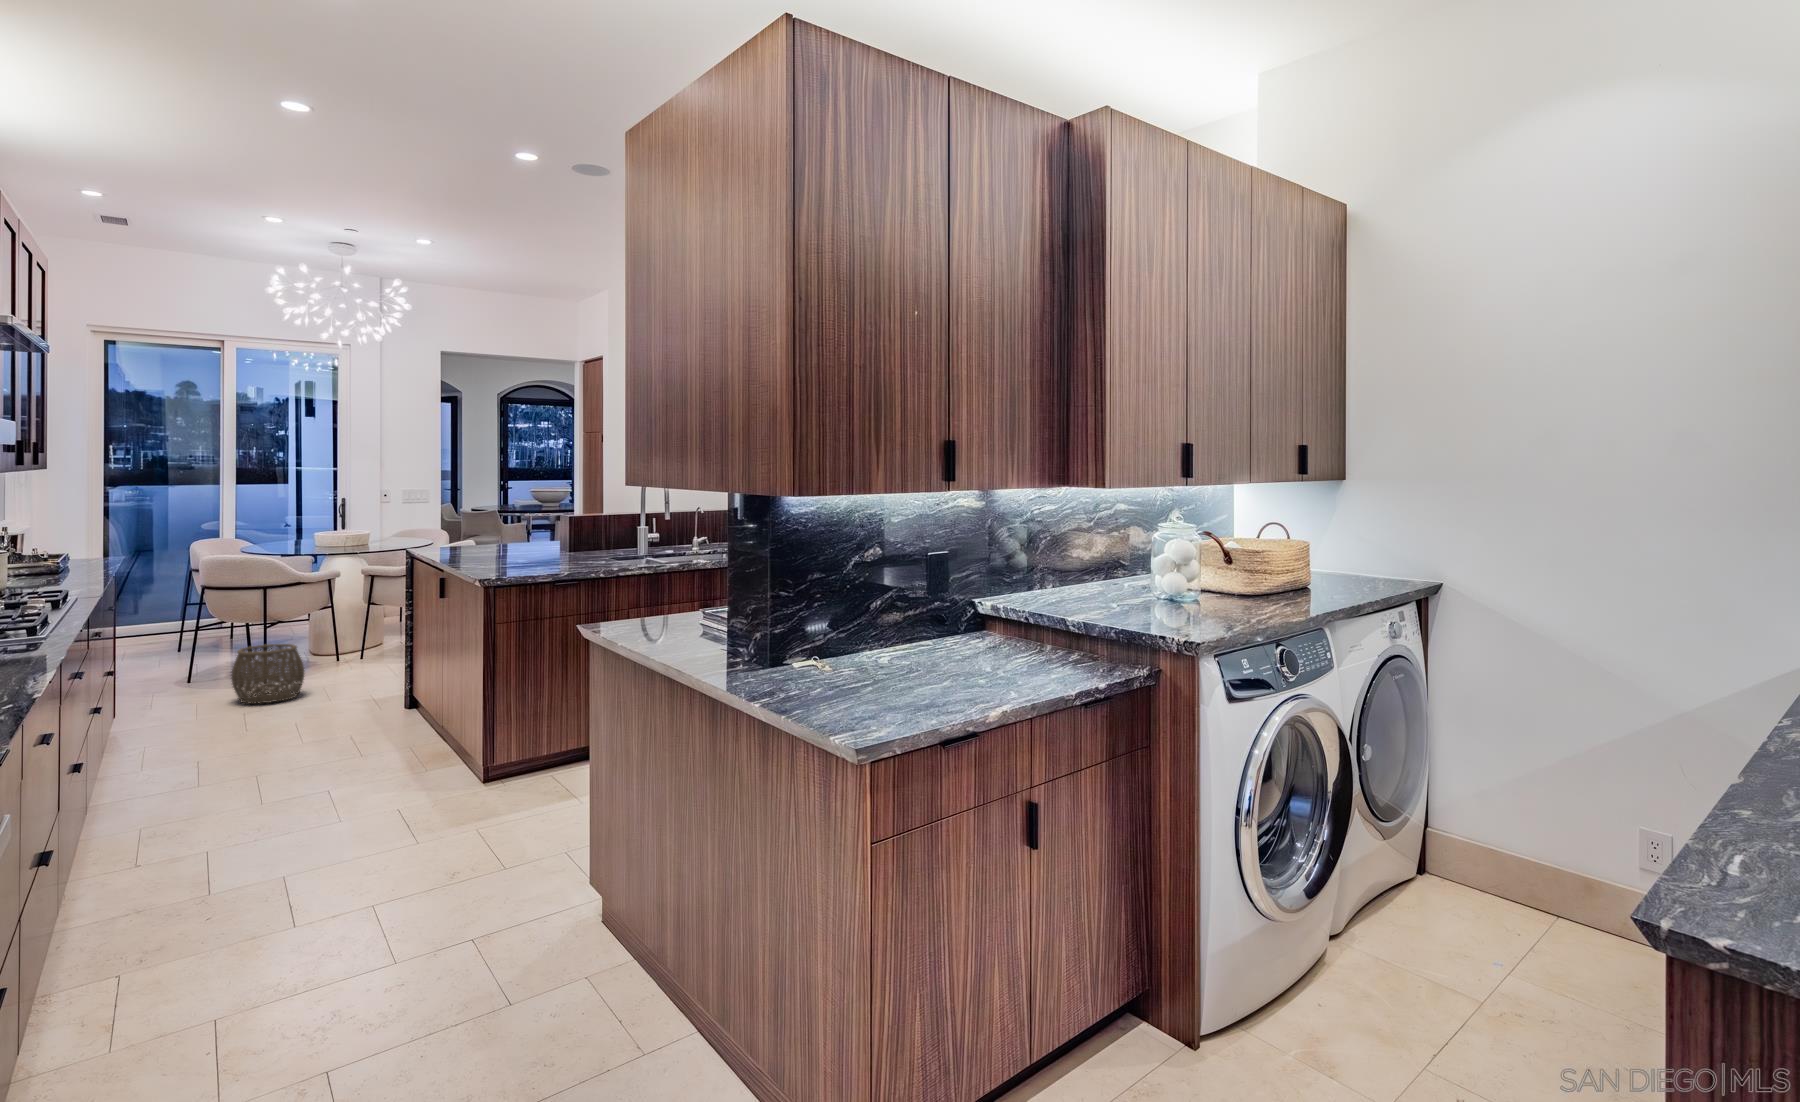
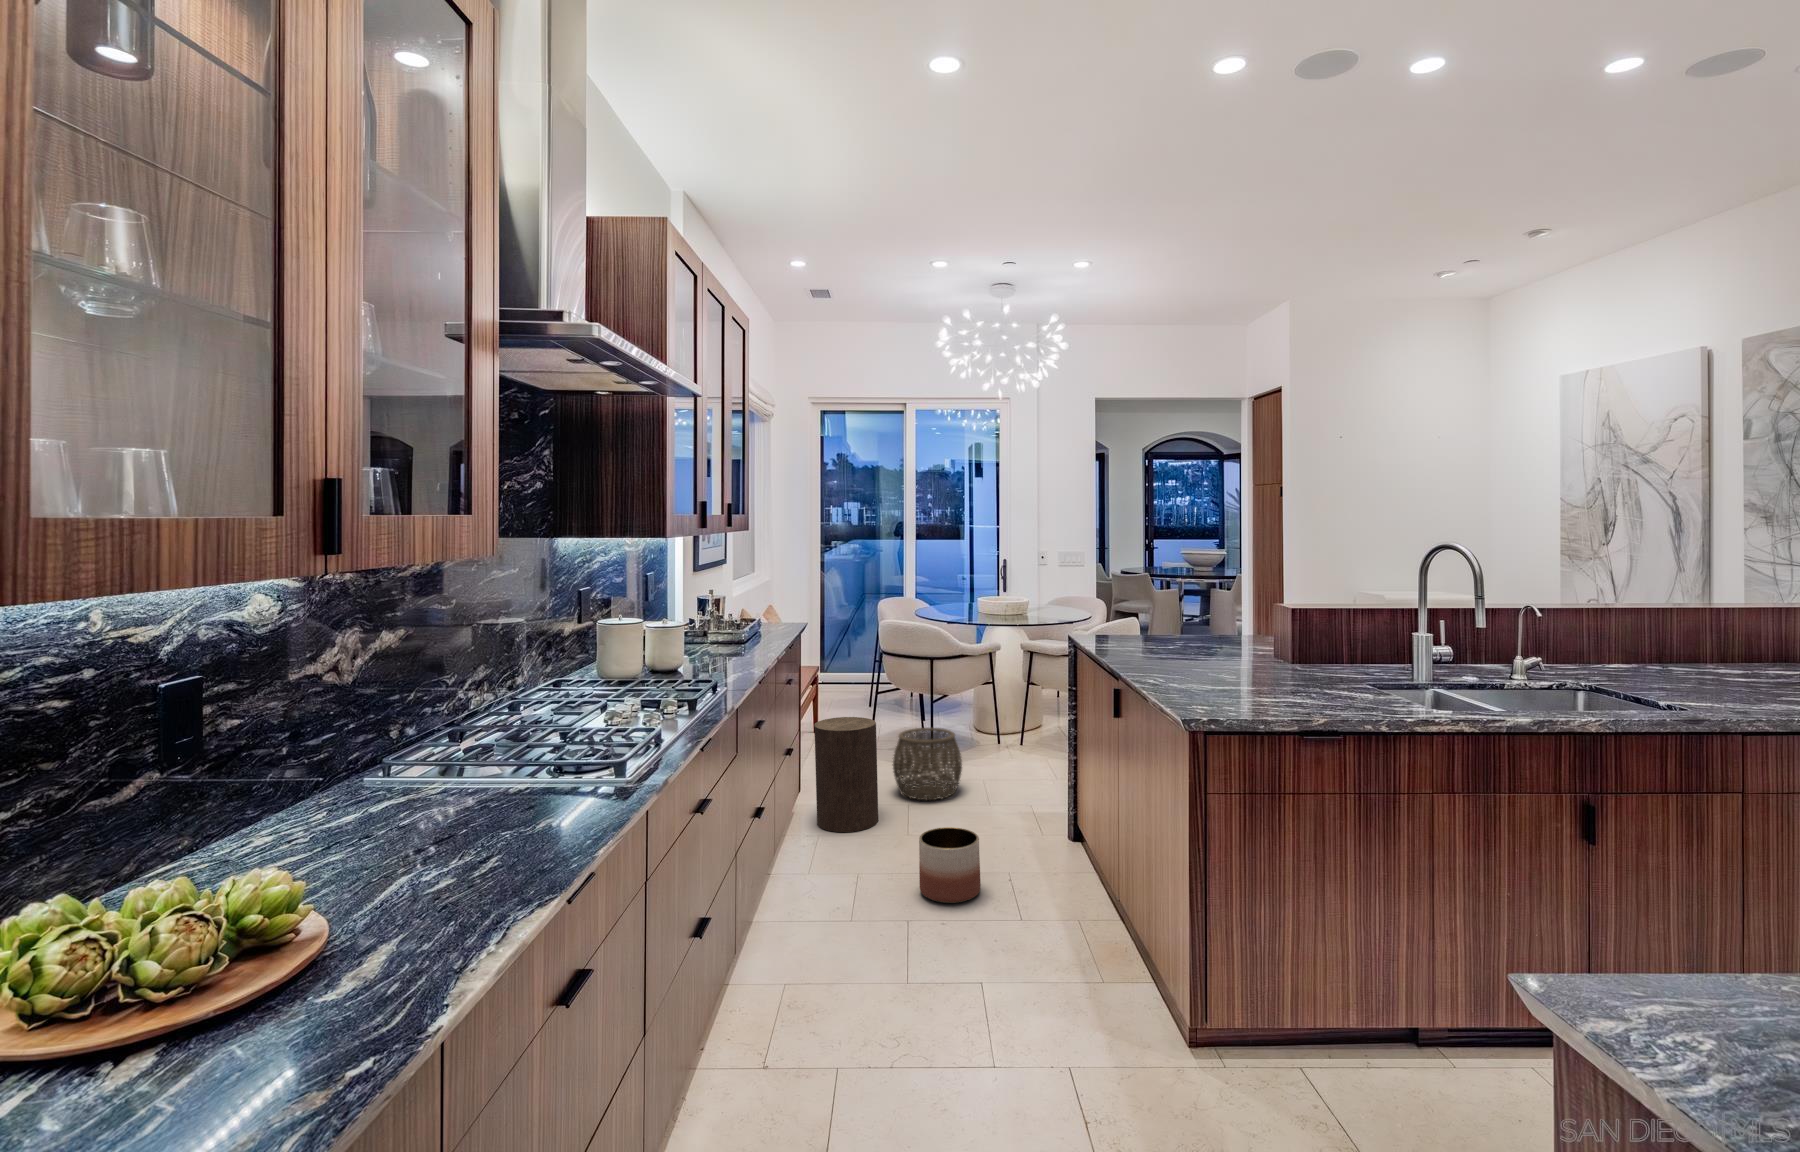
stool: none [147,635,221,732] -> present [814,717,878,832]
planter: none [273,699,328,750] -> present [919,827,980,903]

